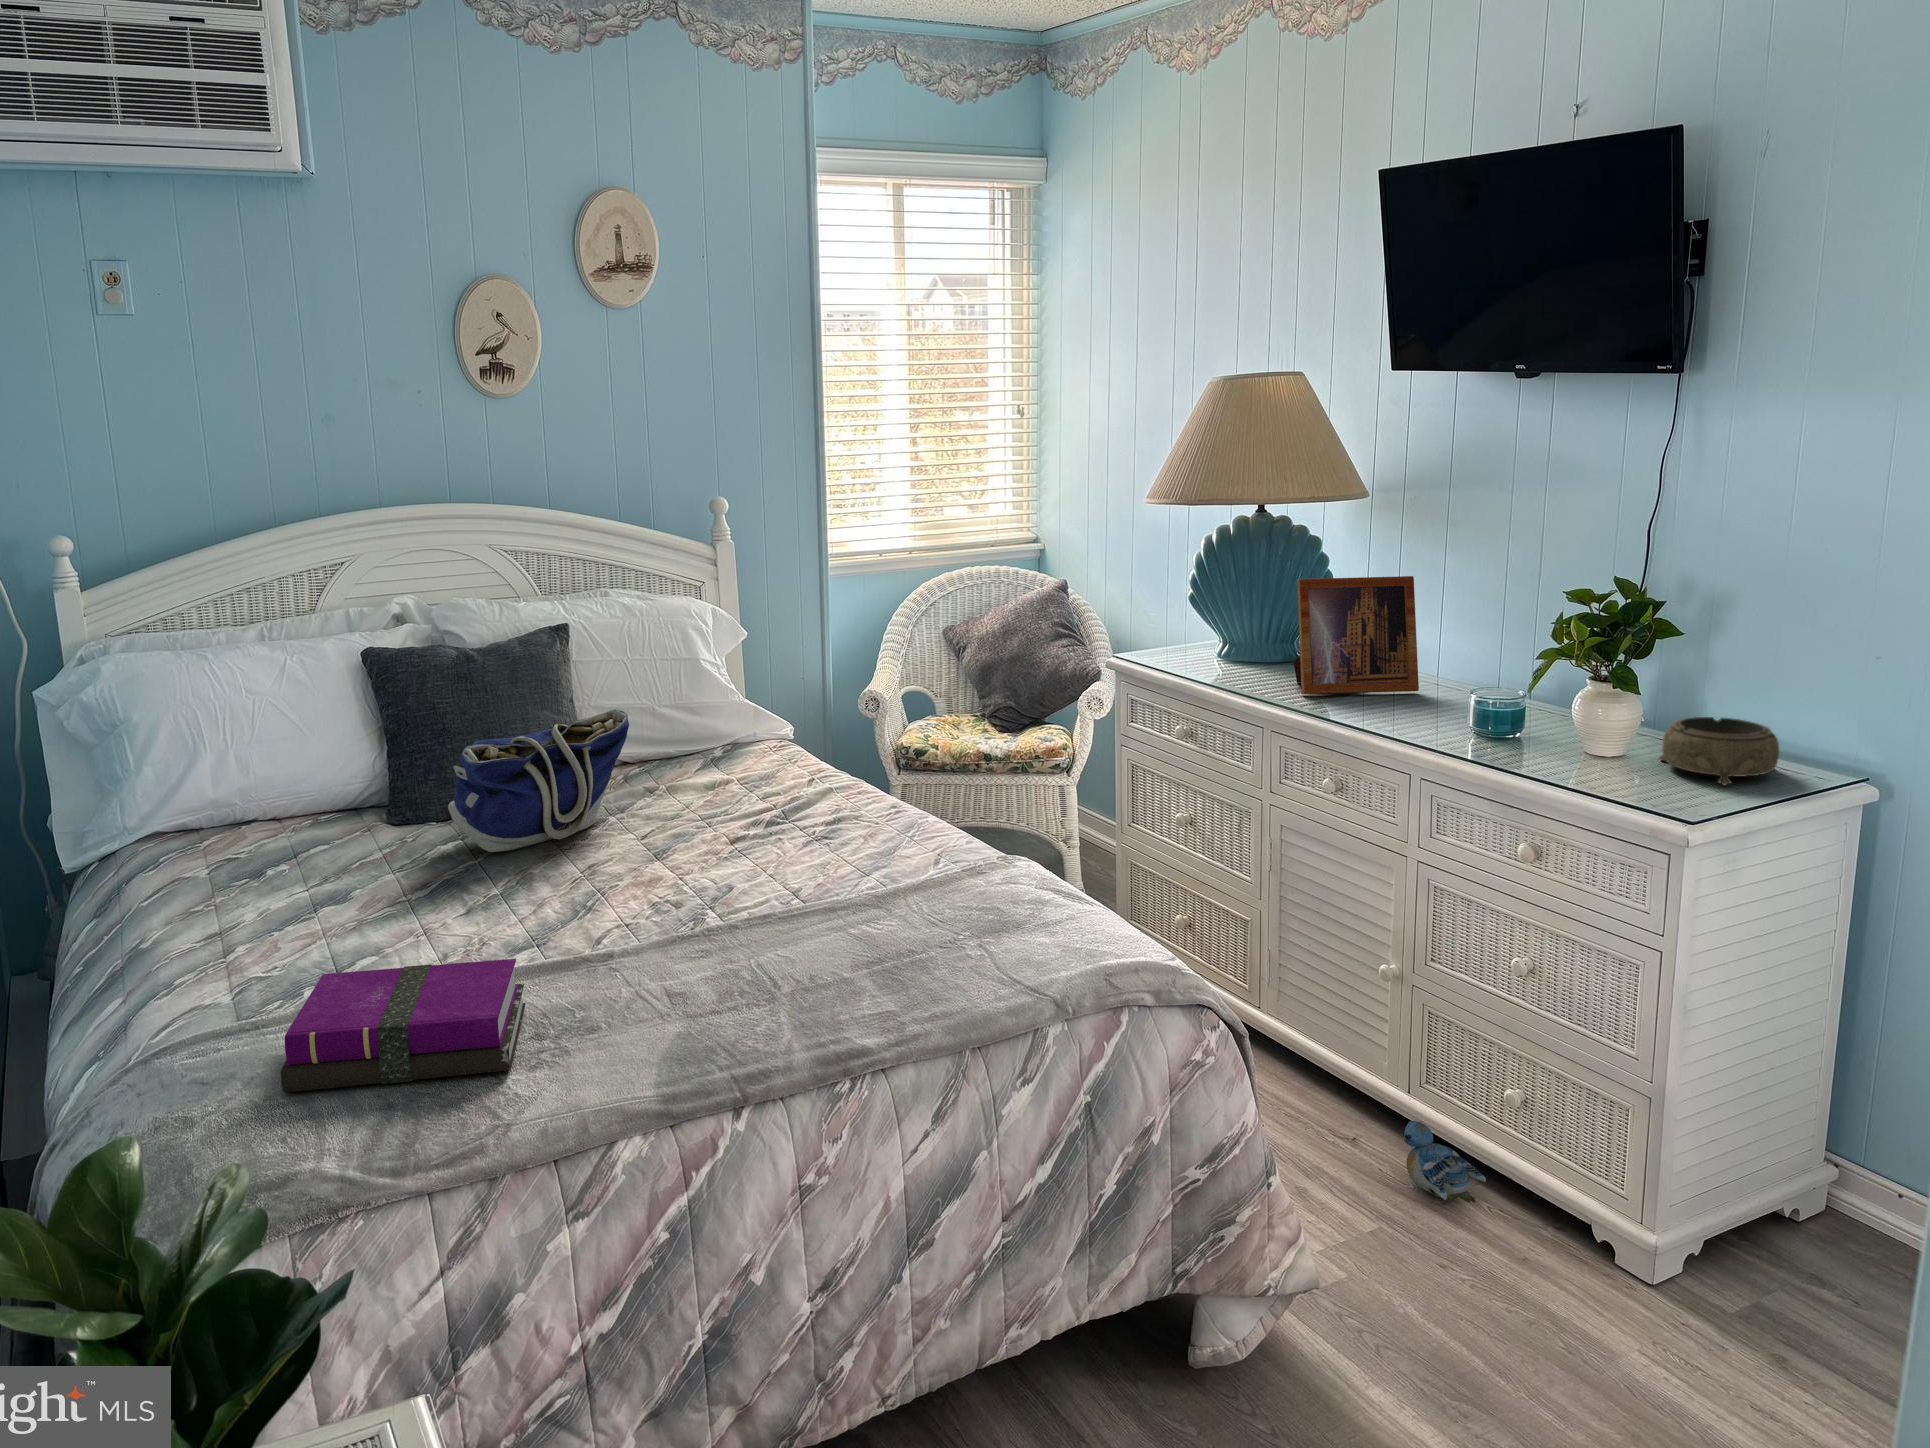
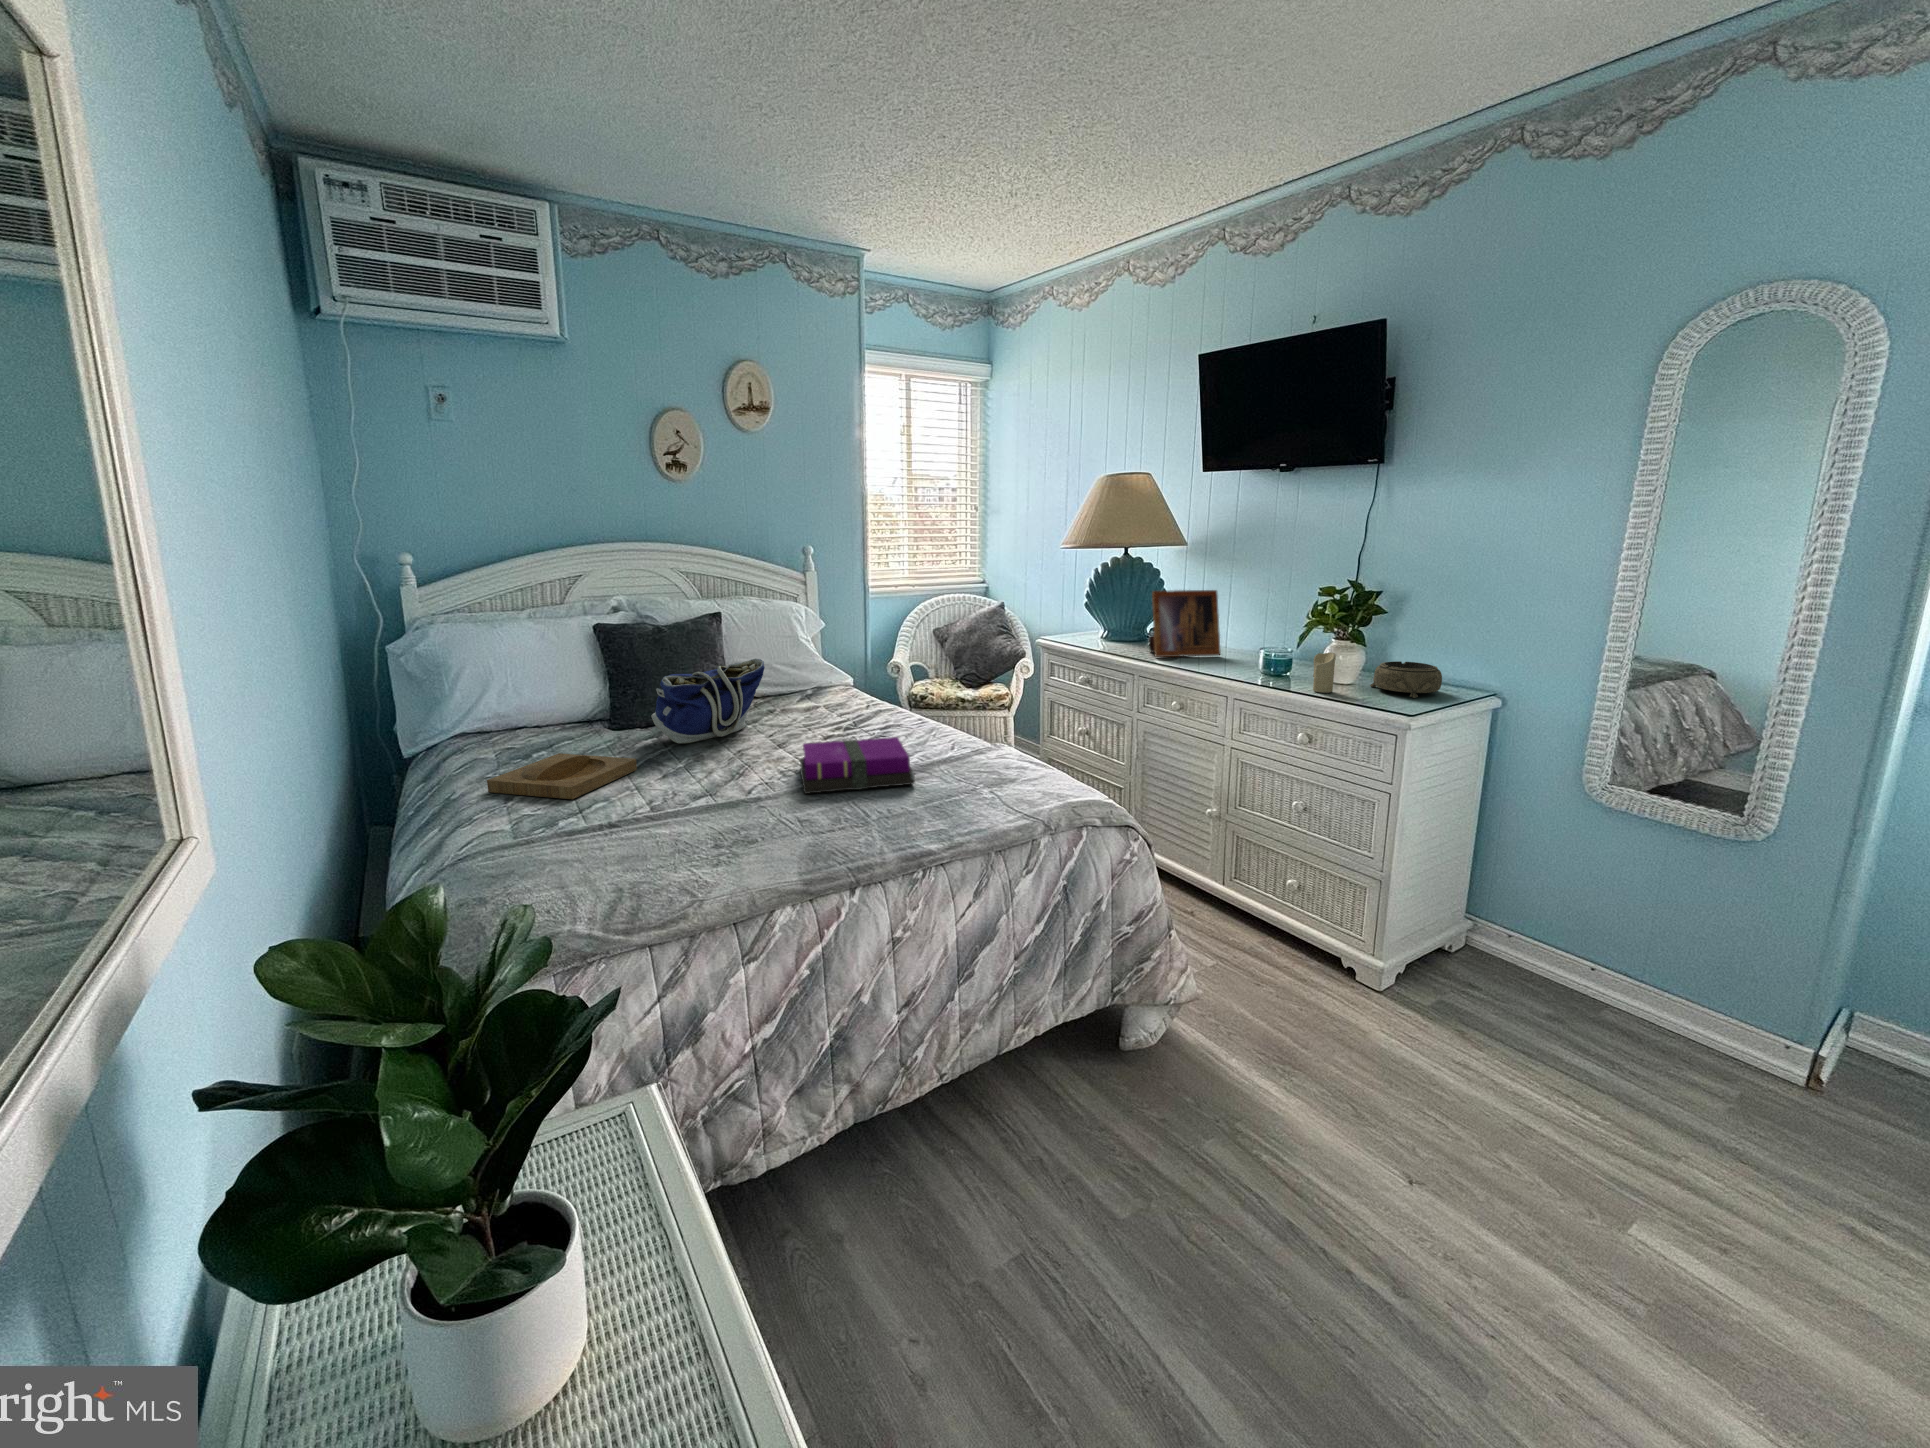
candle: none [1553,703,1590,773] -> present [1313,653,1336,693]
tray: none [196,871,423,952] -> present [487,753,637,799]
notebook: present [281,959,526,1093] -> present [800,737,915,794]
plush toy: present [1404,1121,1486,1203] -> none [1224,899,1274,946]

